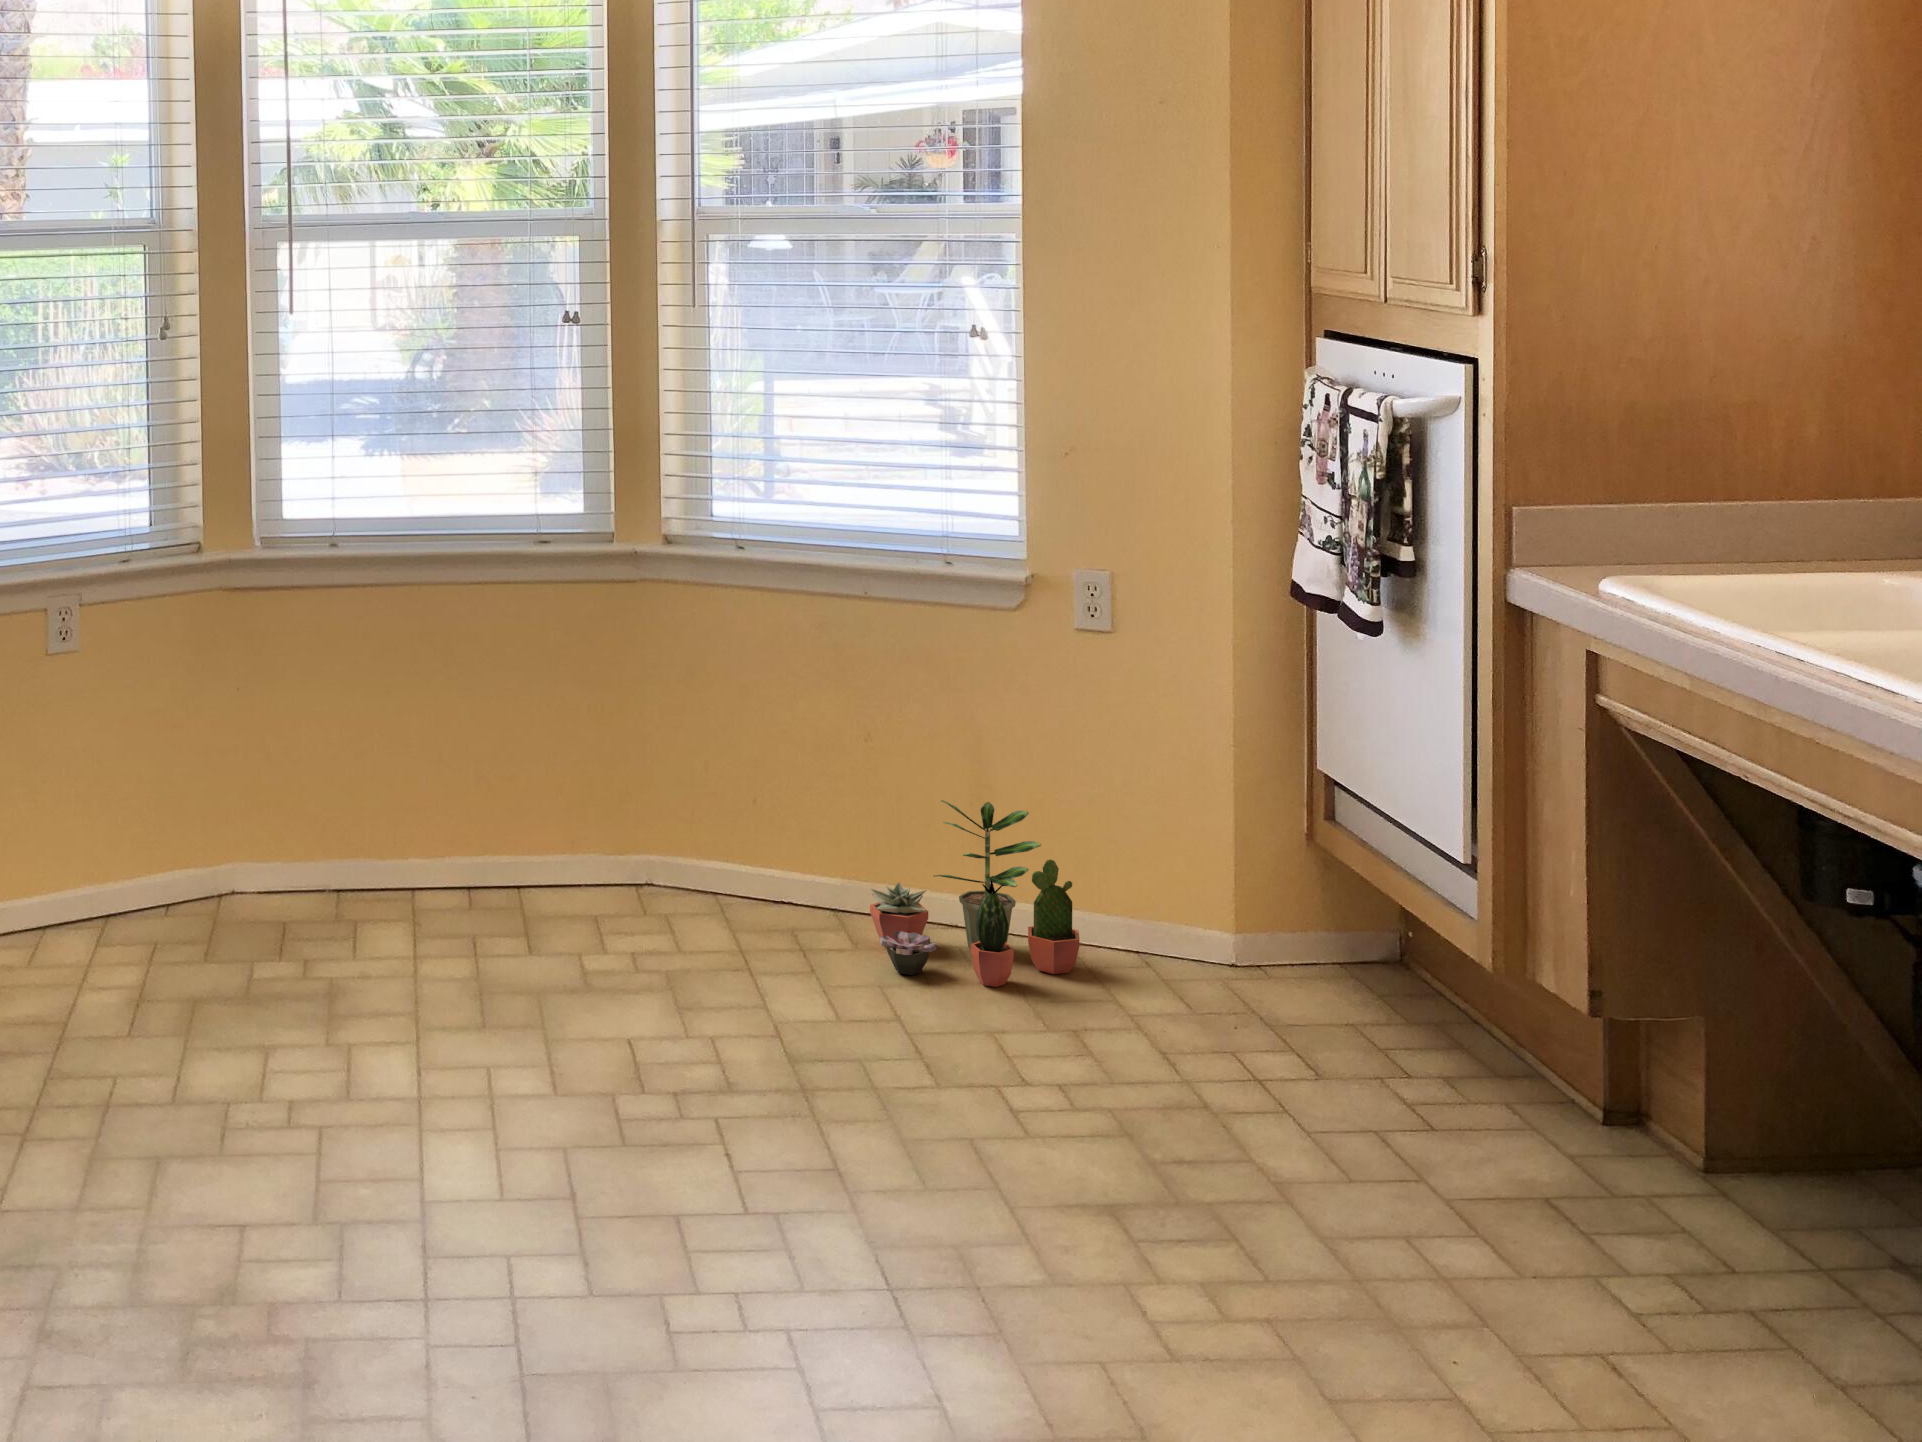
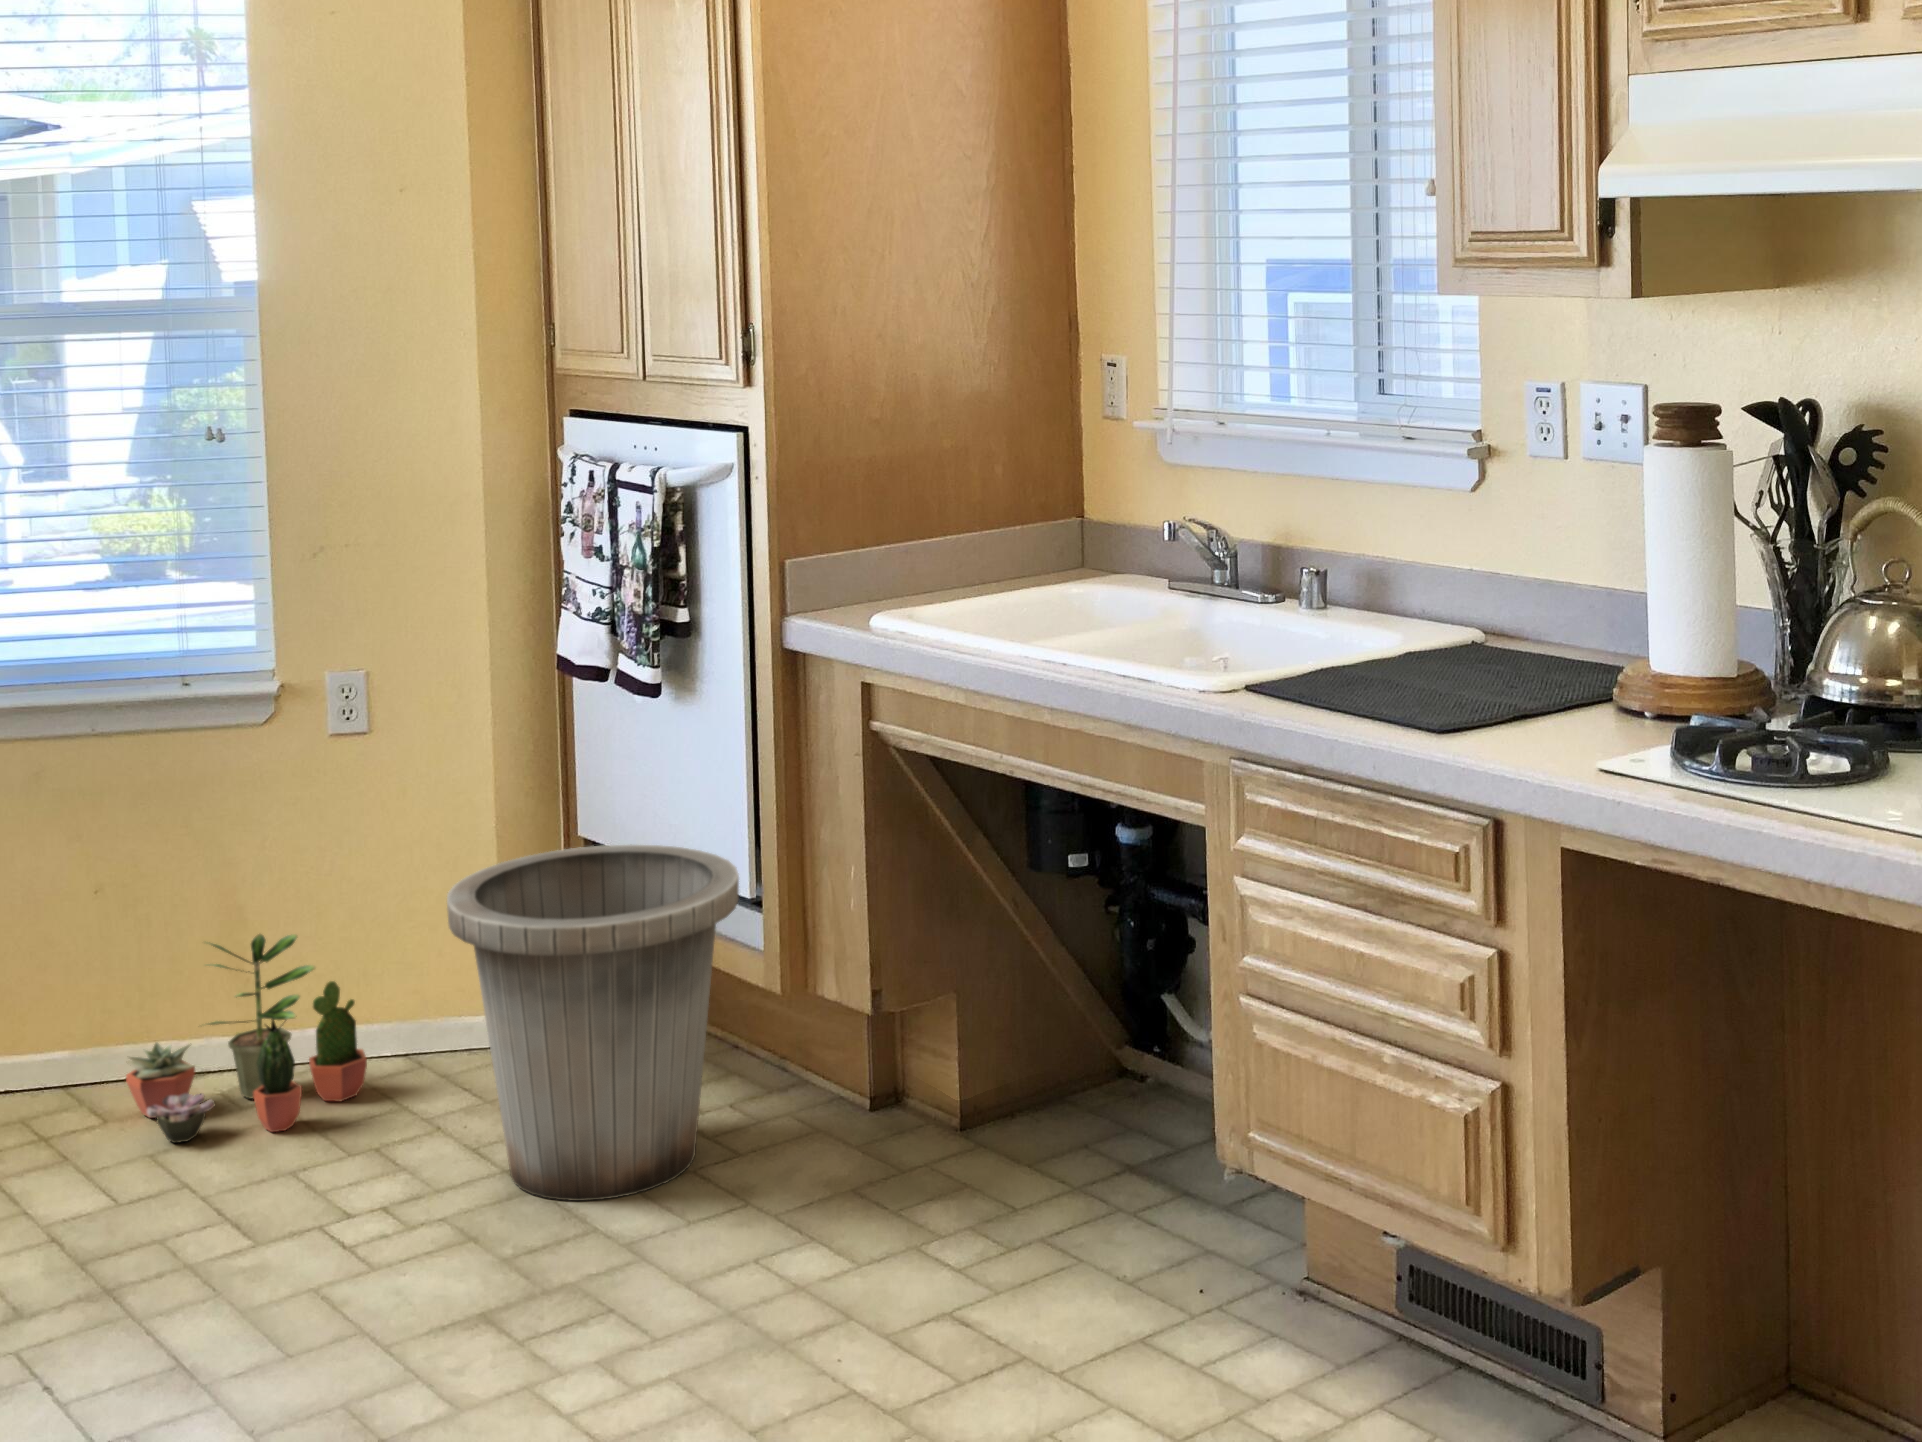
trash can: none [1137,773,1445,1129] -> present [447,845,739,1201]

